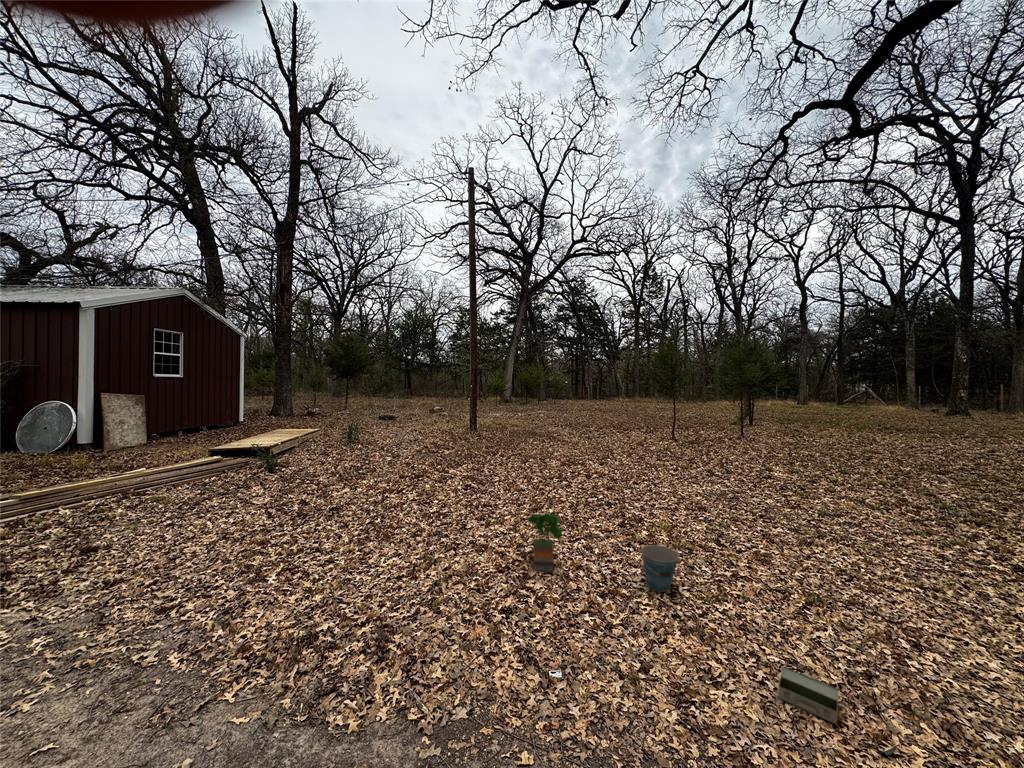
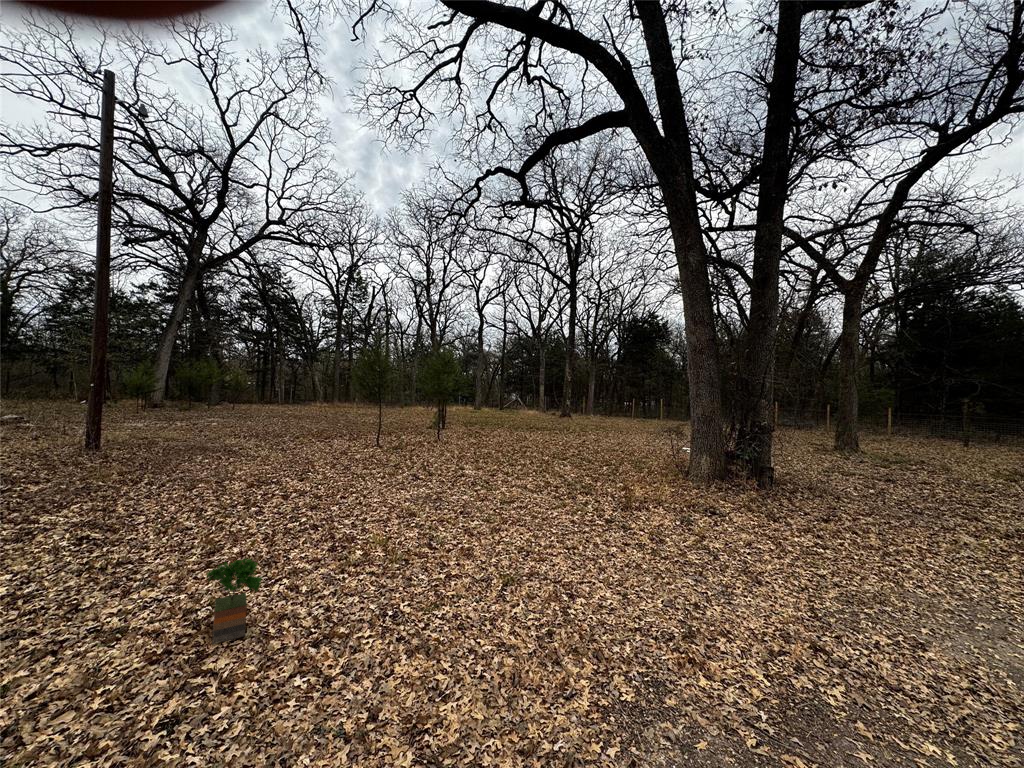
bucket: present [641,545,679,592] -> none [363,566,403,617]
toolbox: present [778,667,839,724] -> none [495,652,537,687]

